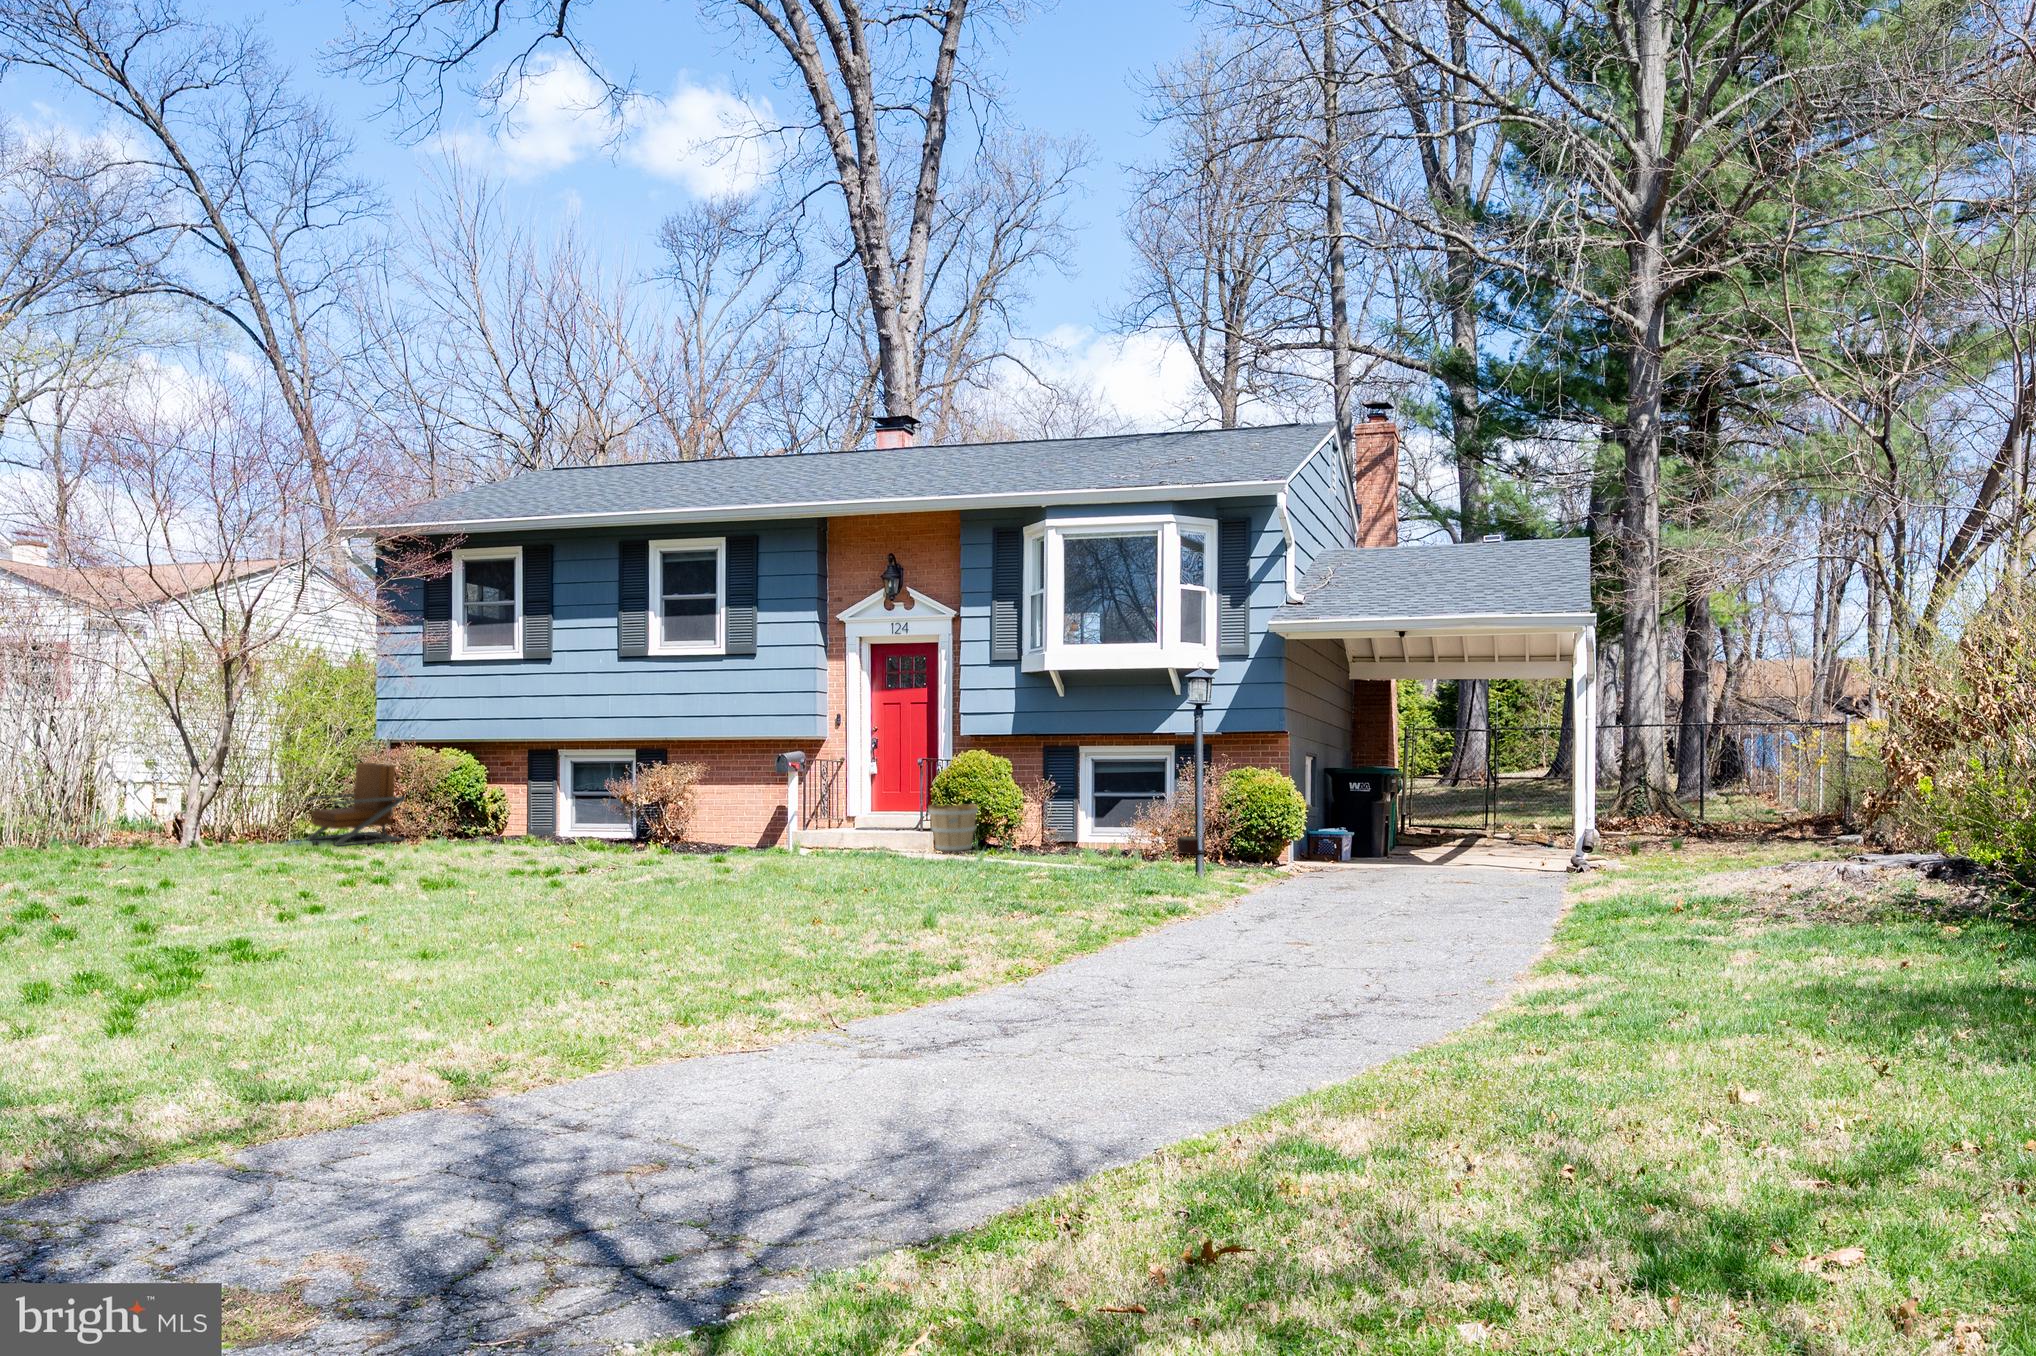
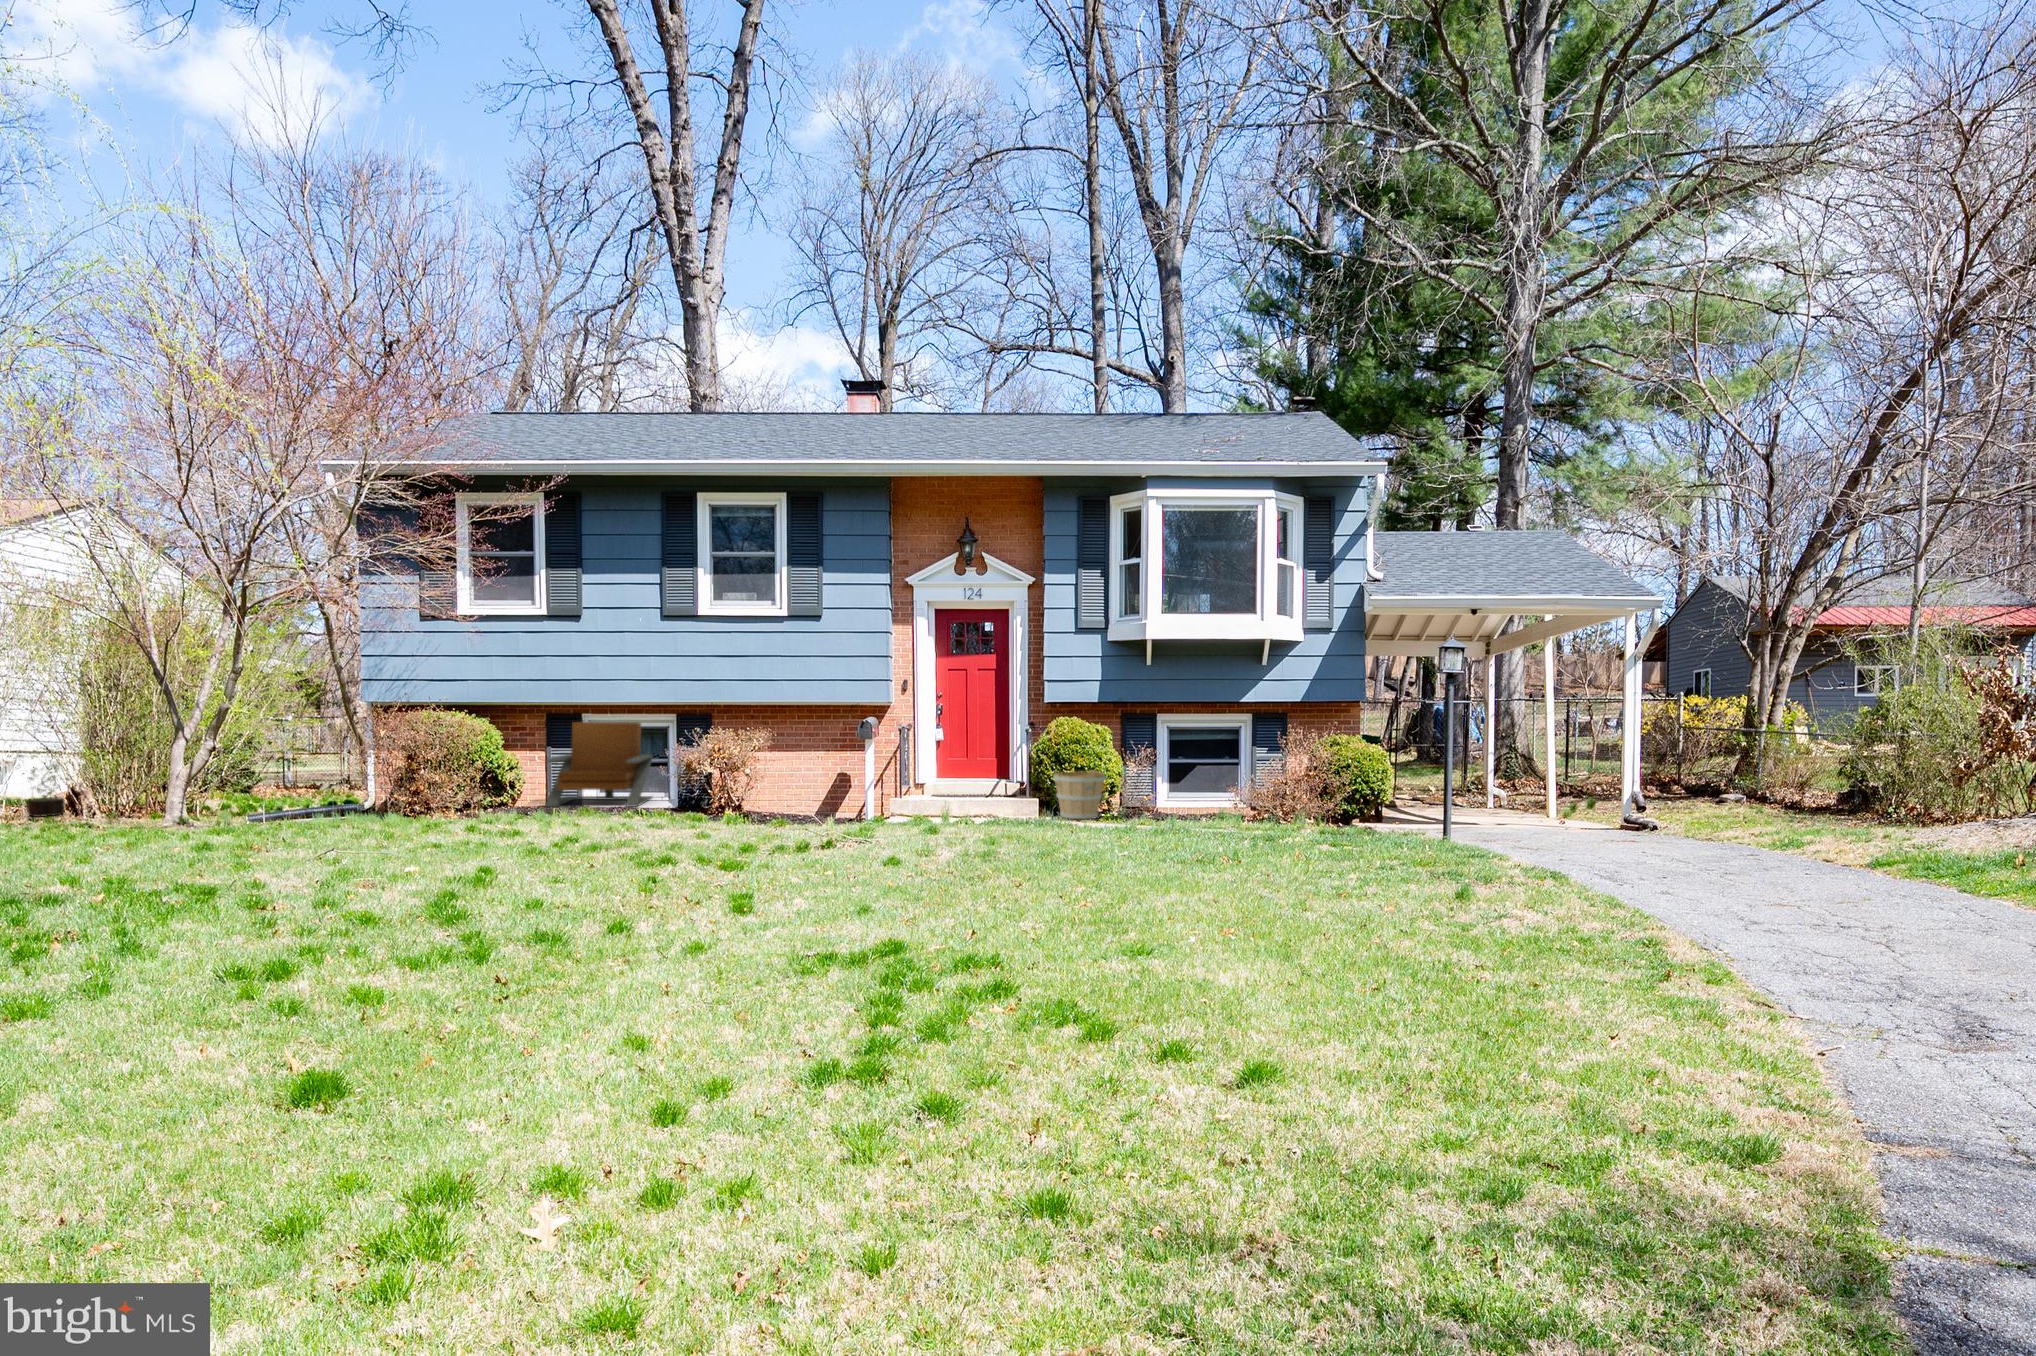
lounge chair: present [306,763,405,846] -> present [545,722,653,807]
decorative plant: present [1177,805,1205,855] -> present [27,764,65,817]

